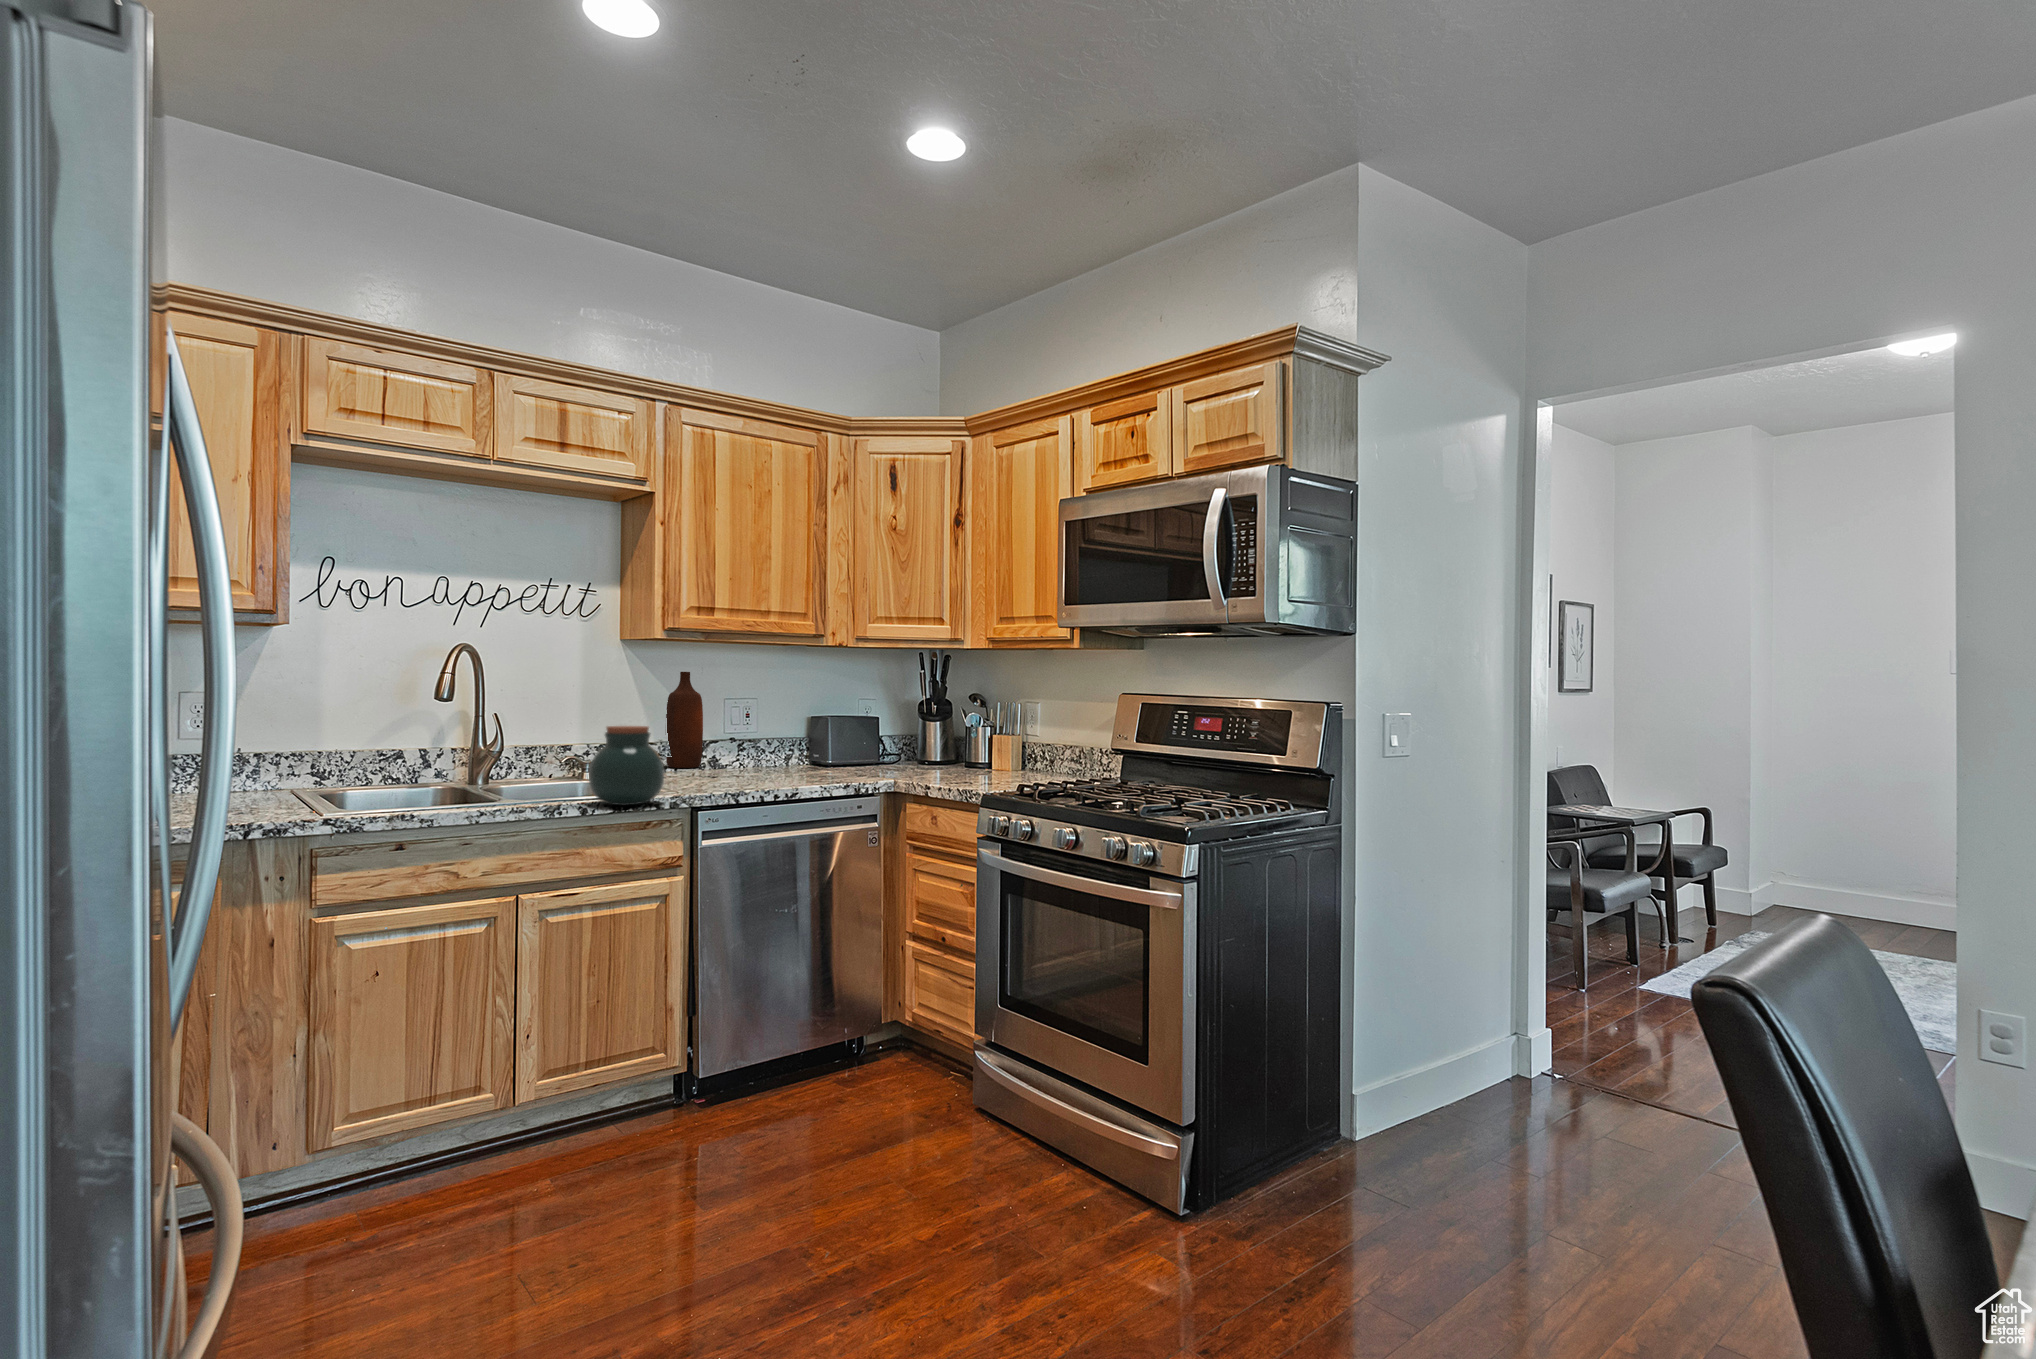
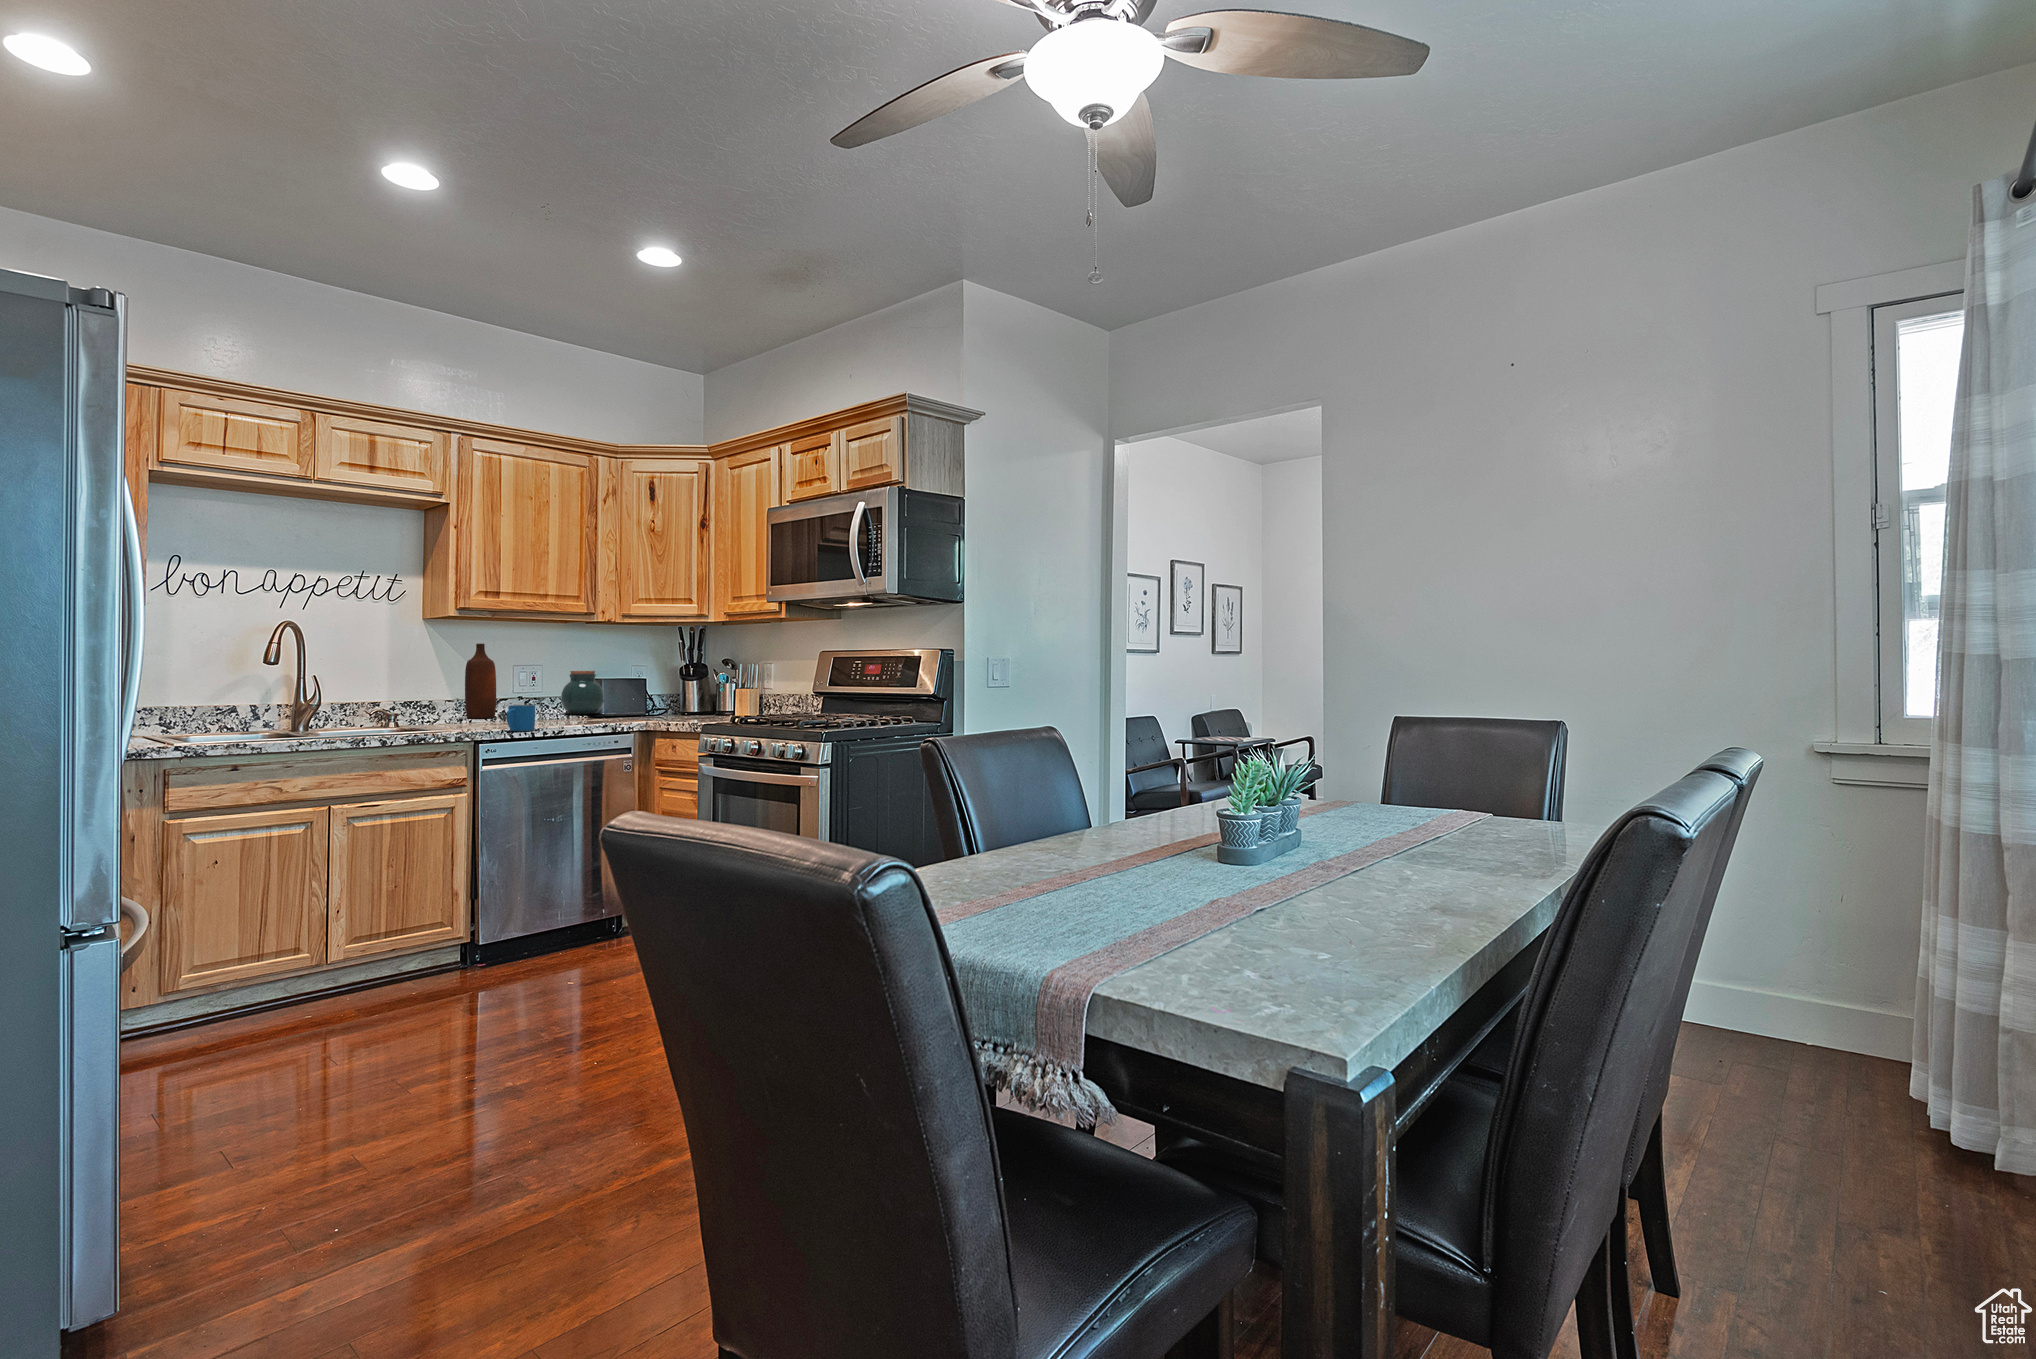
jar: present [589,726,664,805] -> present [561,671,604,714]
mug: none [731,758,764,794] -> present [507,705,535,731]

